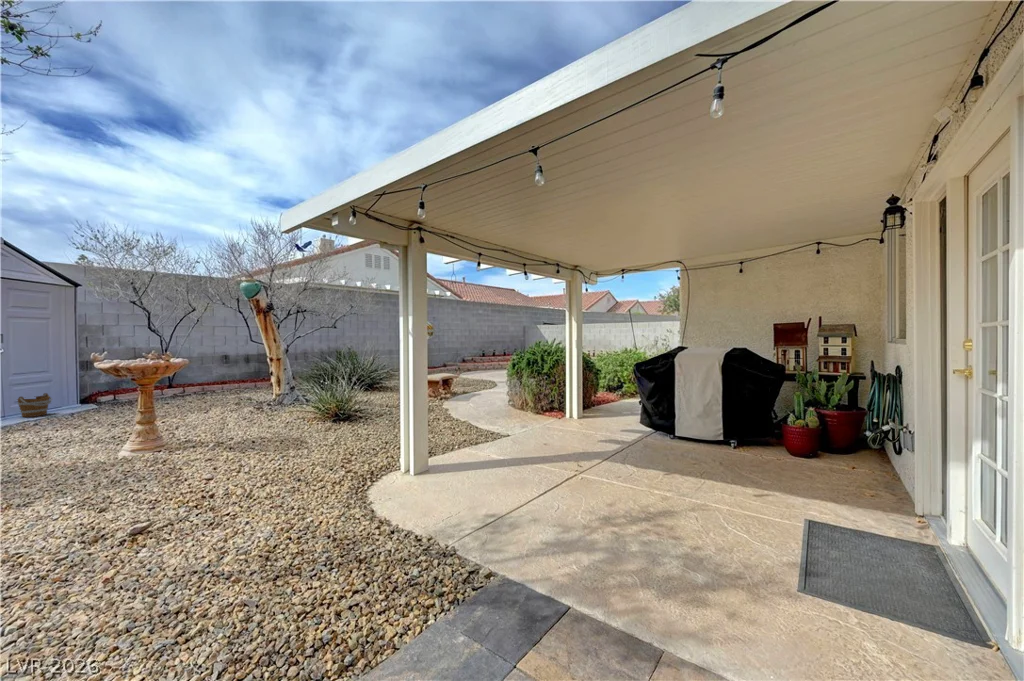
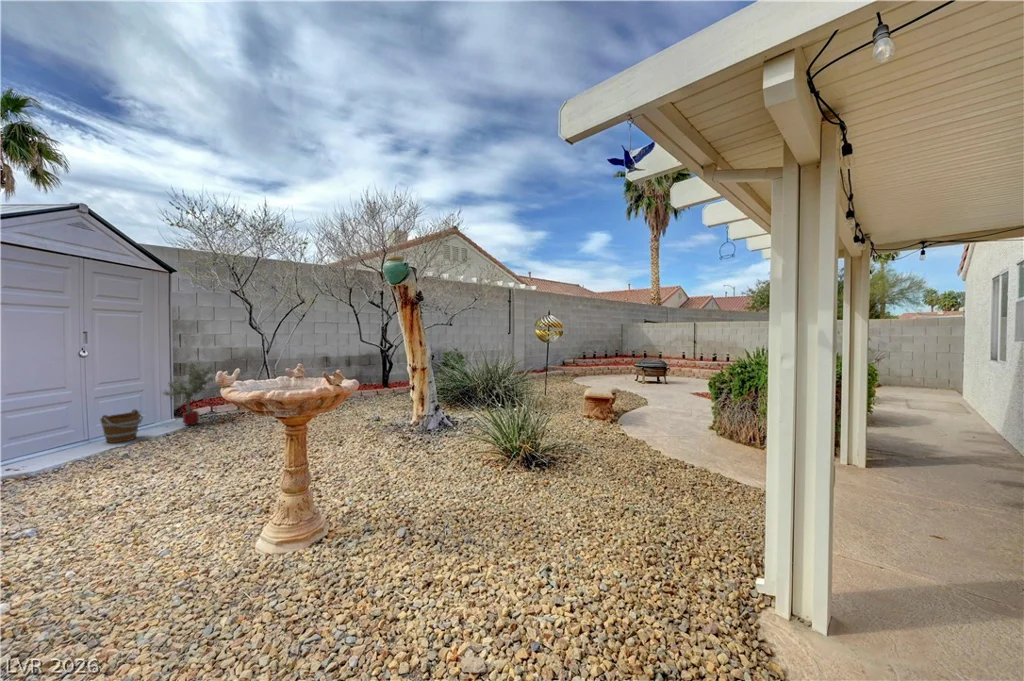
potted tree: none [69,357,115,407] -> present [164,361,213,425]

